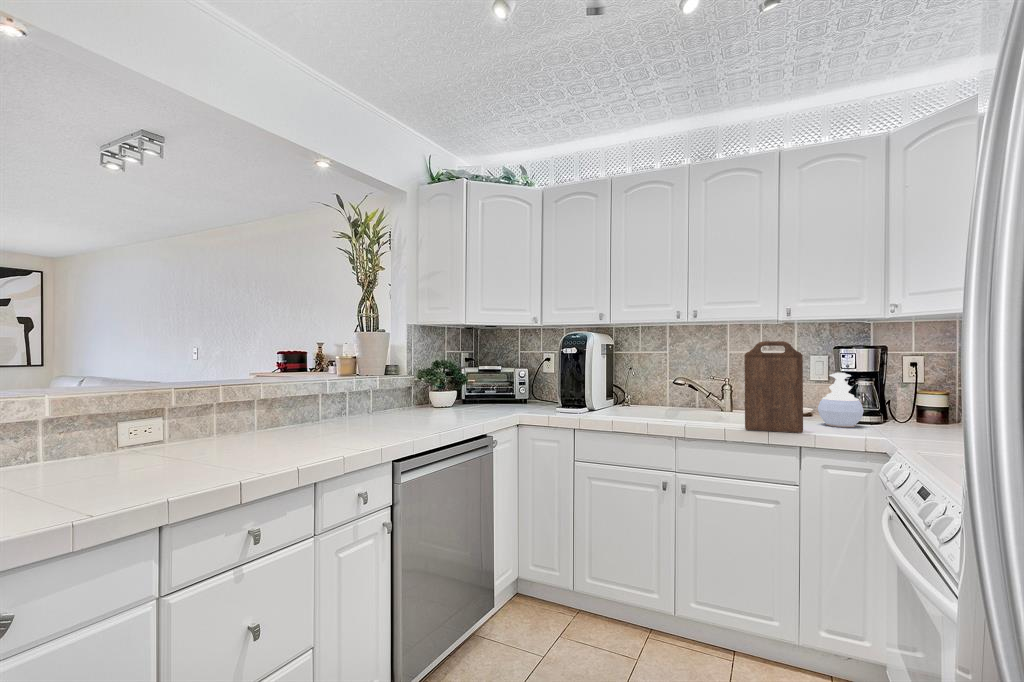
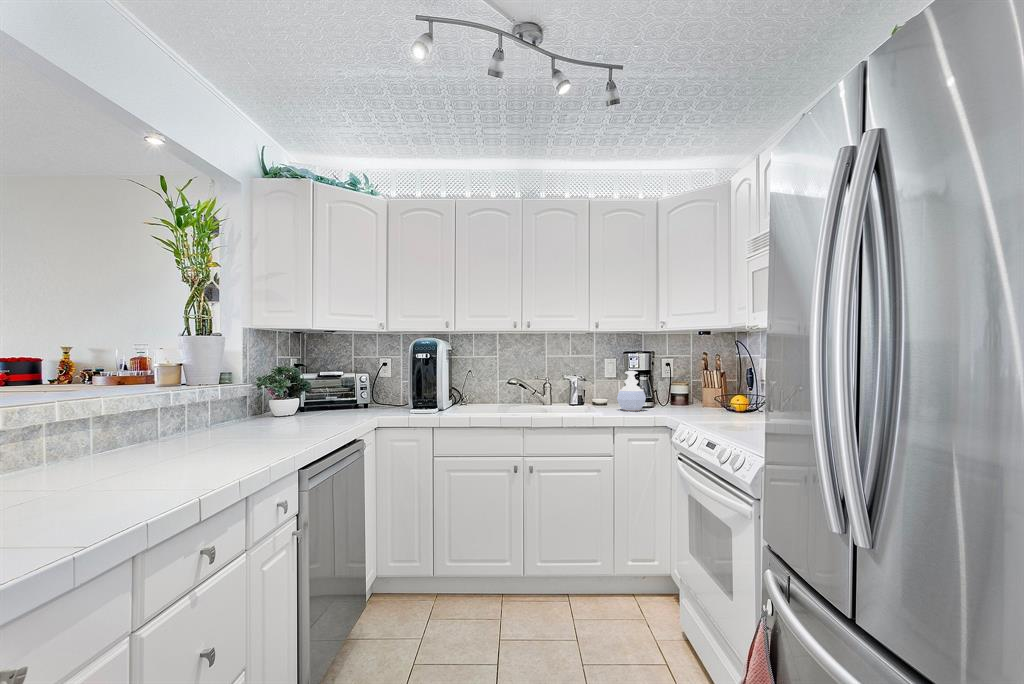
cutting board: present [745,341,803,432] -> none [576,347,616,417]

